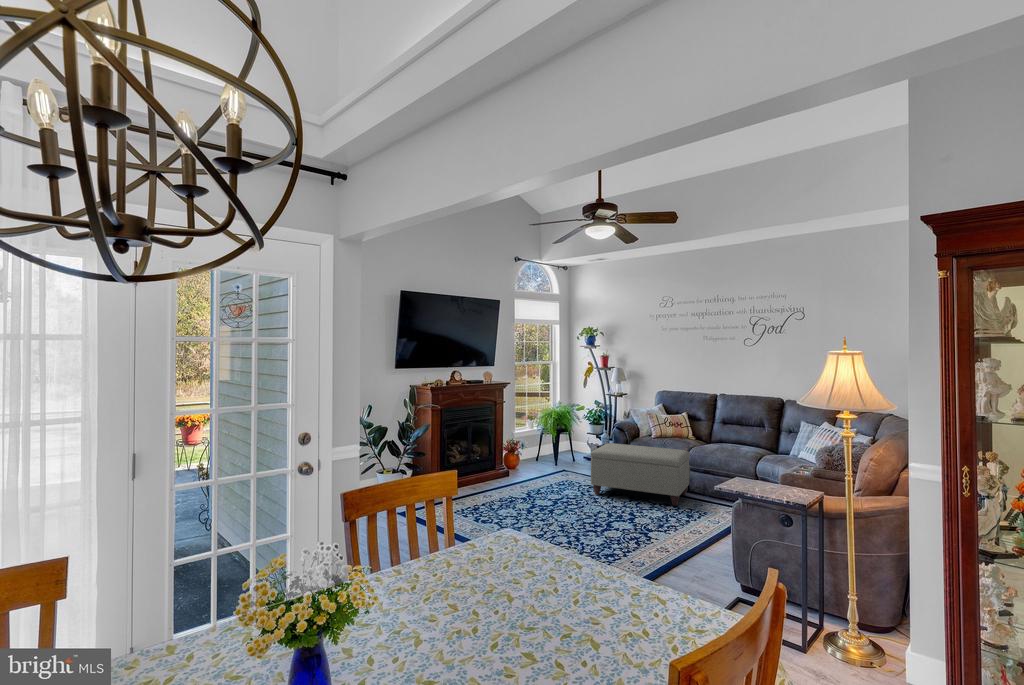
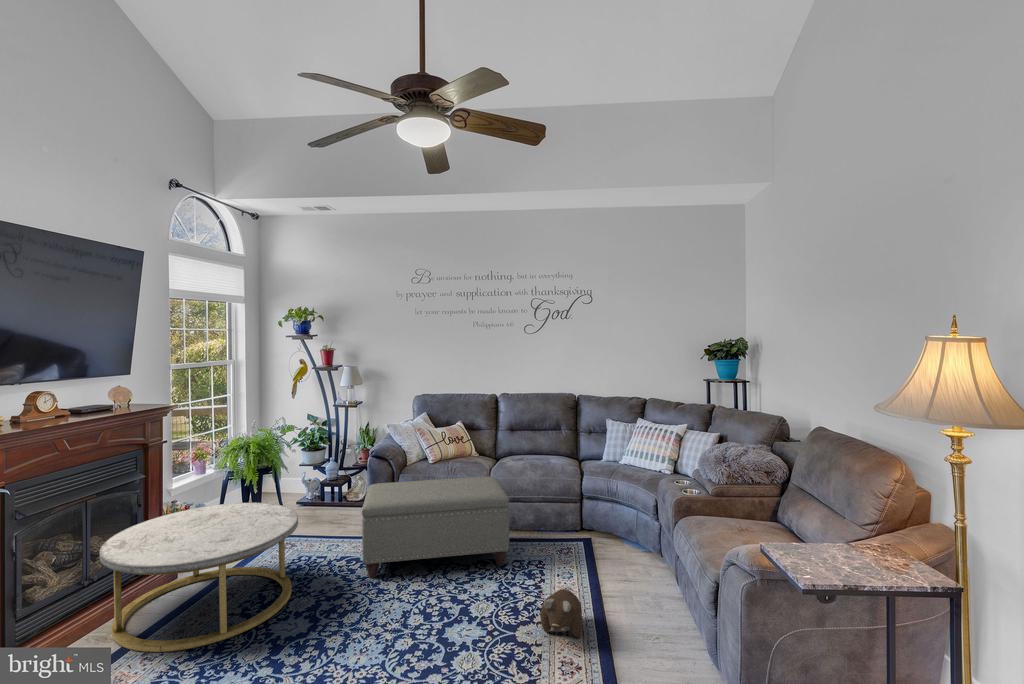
coffee table: none [473,440,559,498] -> present [99,503,298,652]
plush toy: none [658,511,691,538] -> present [541,589,582,637]

